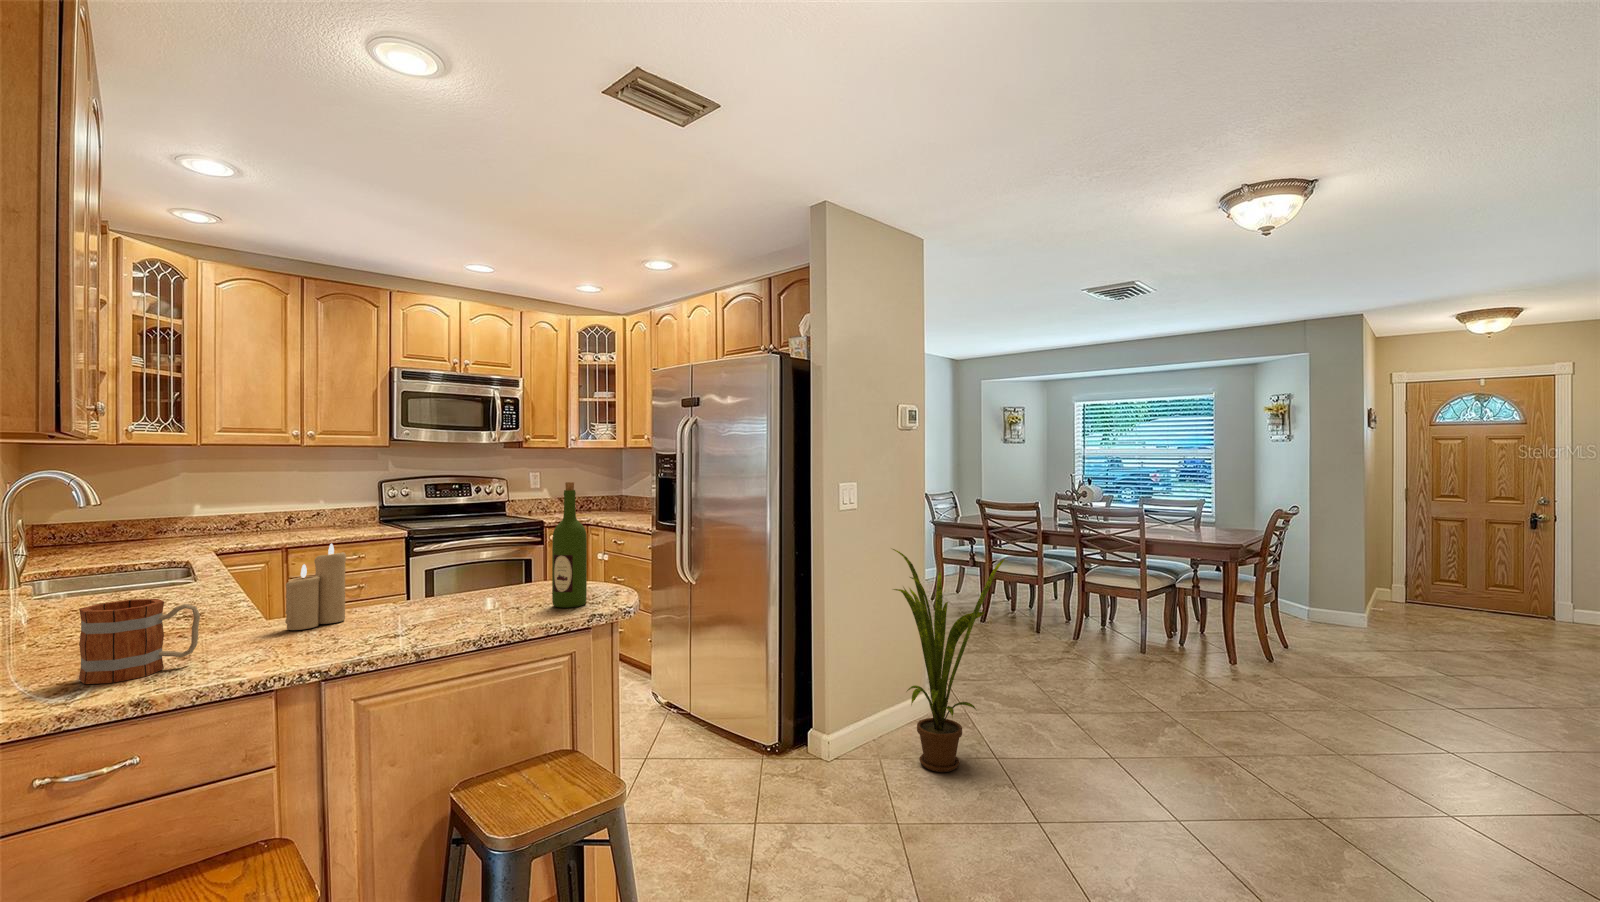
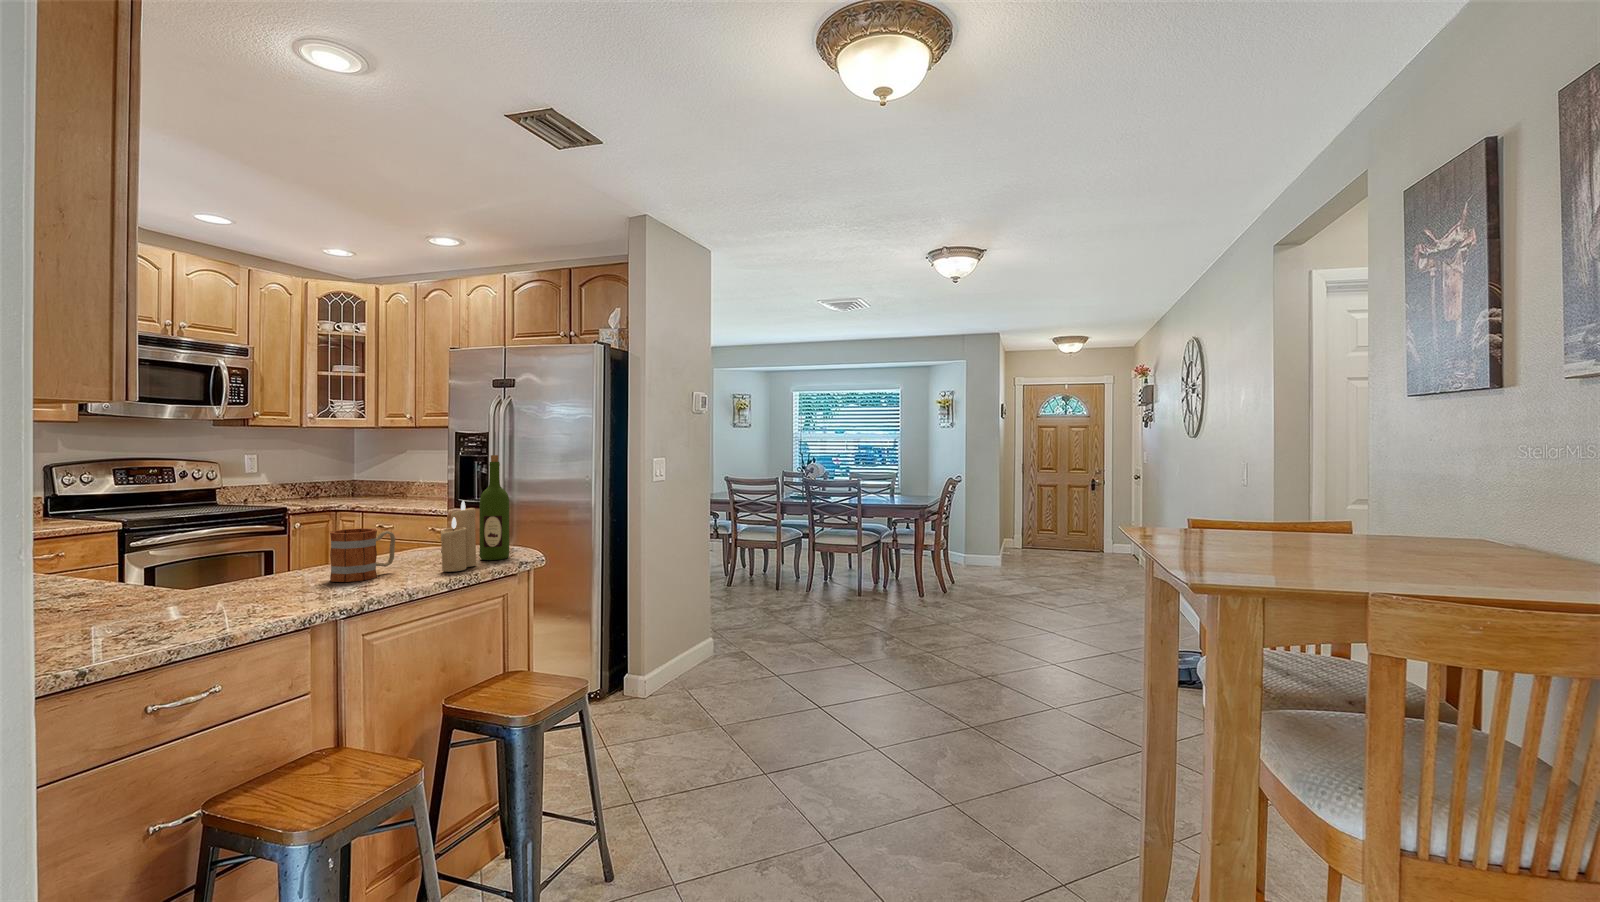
candle: present [285,544,346,630] -> present [440,501,476,572]
house plant: present [893,549,1005,772] -> none [687,514,786,692]
mug: present [79,599,200,684] -> present [330,528,395,582]

